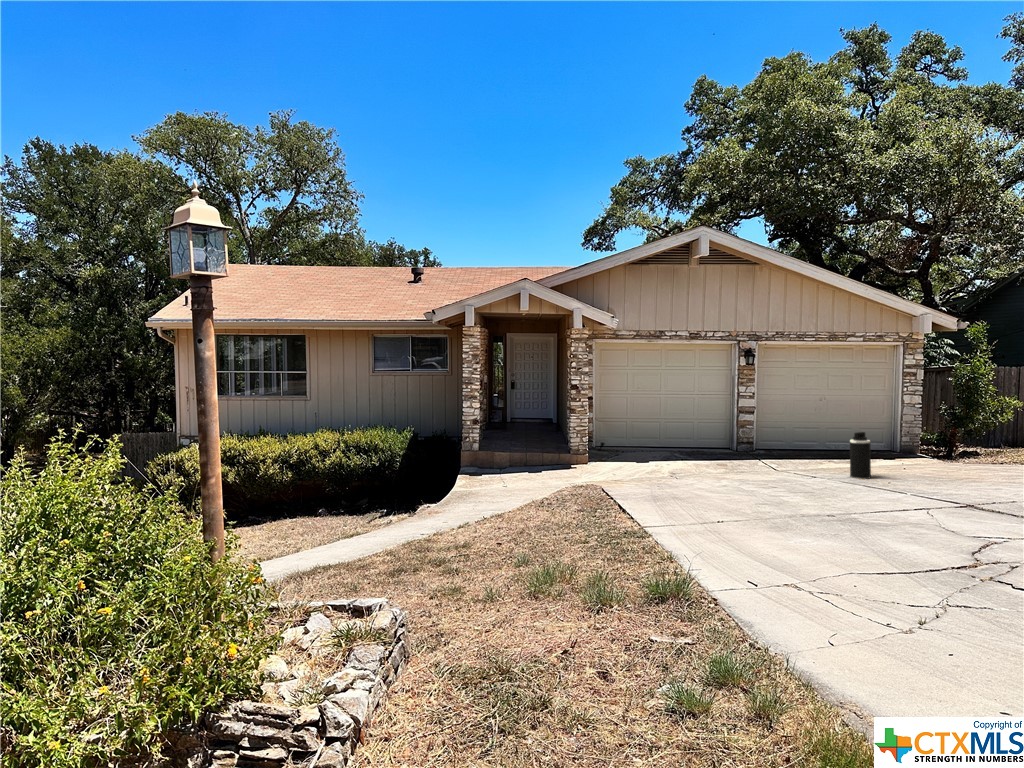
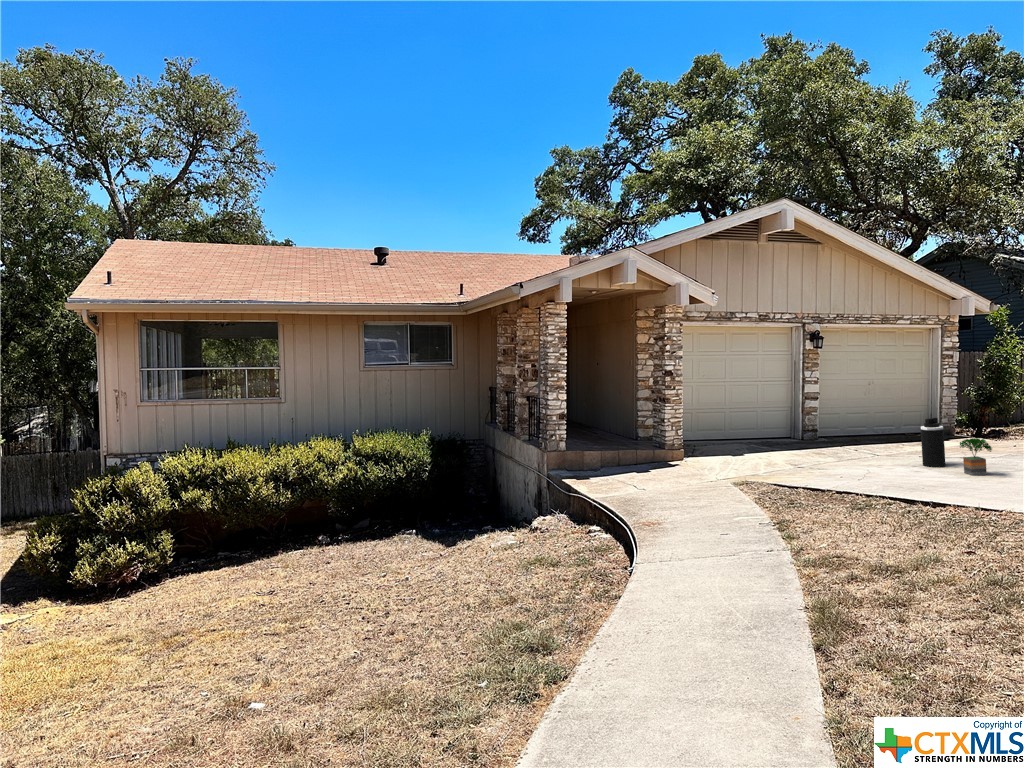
potted tree: none [885,451,917,487] -> present [960,438,992,476]

